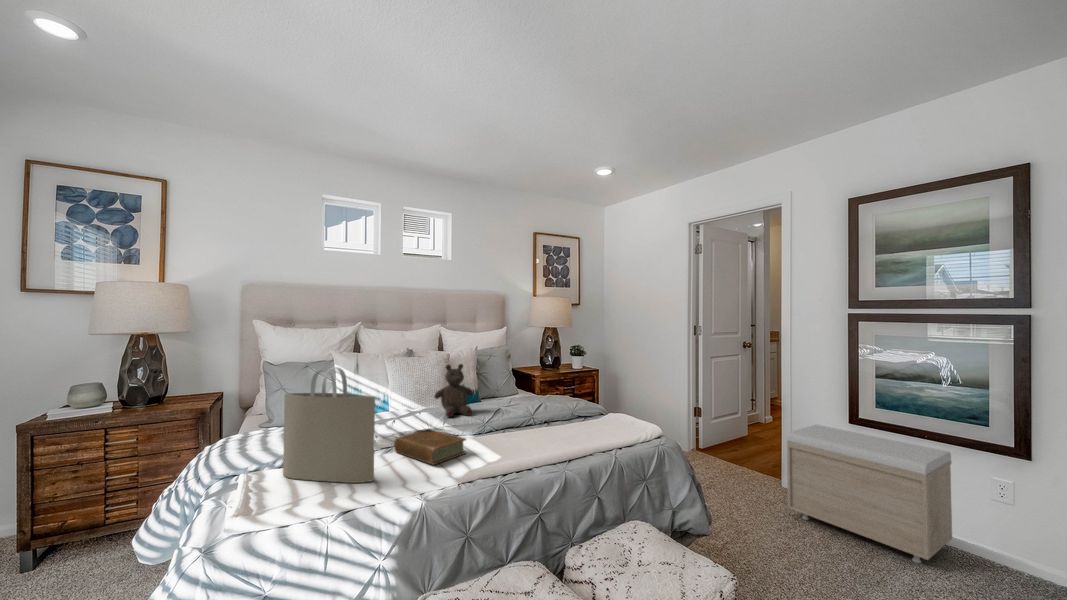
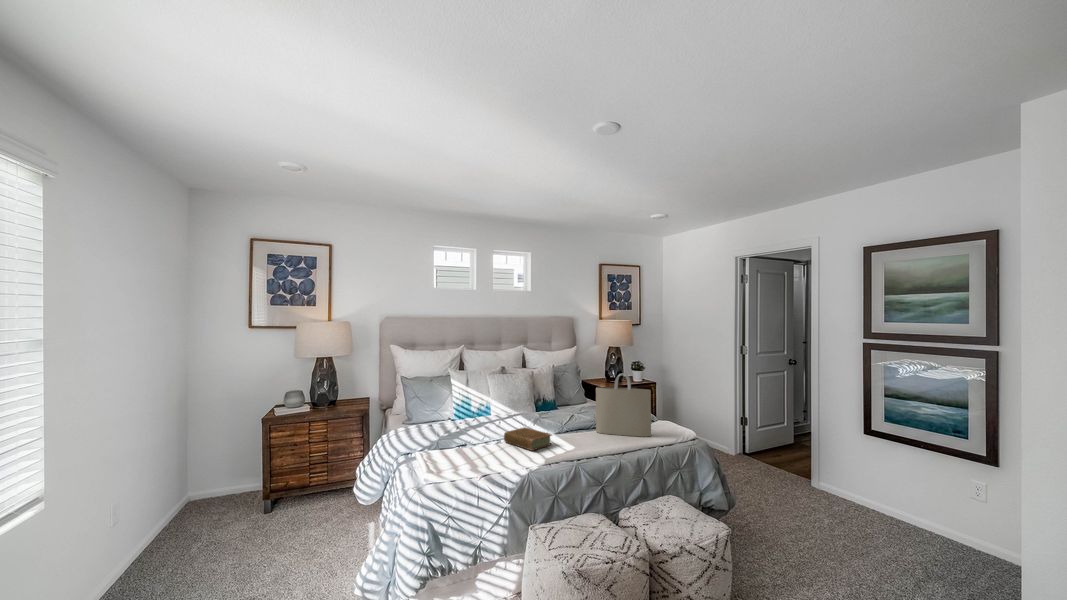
stuffed bear: present [434,364,473,417] -> none [526,381,554,420]
tote bag: present [283,367,375,483] -> present [596,373,651,437]
storage bench: present [787,425,952,563] -> none [808,435,946,547]

